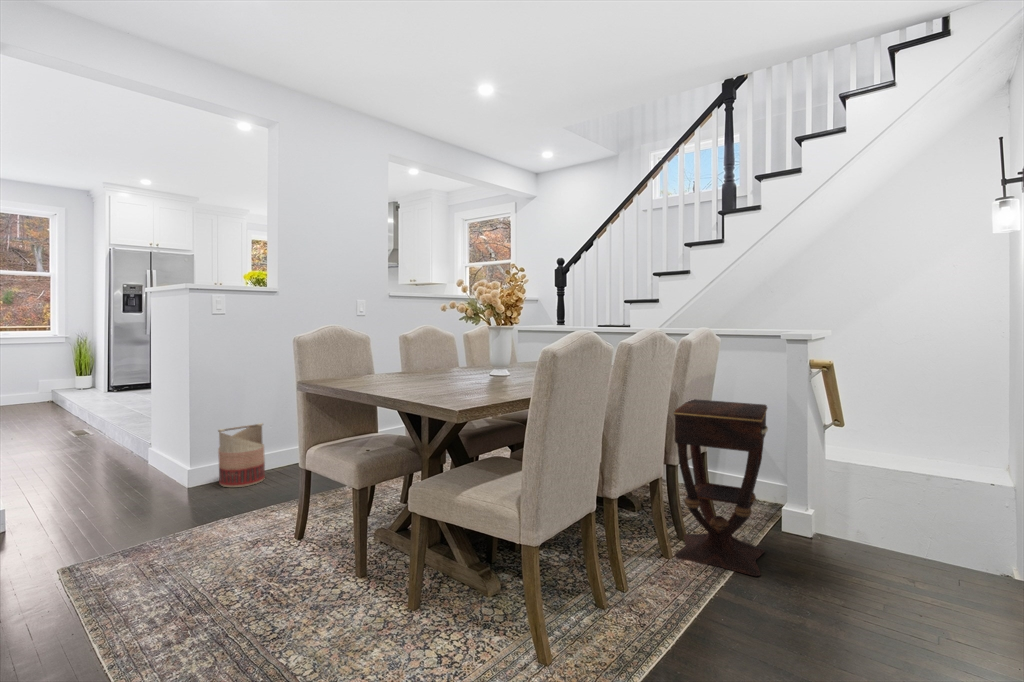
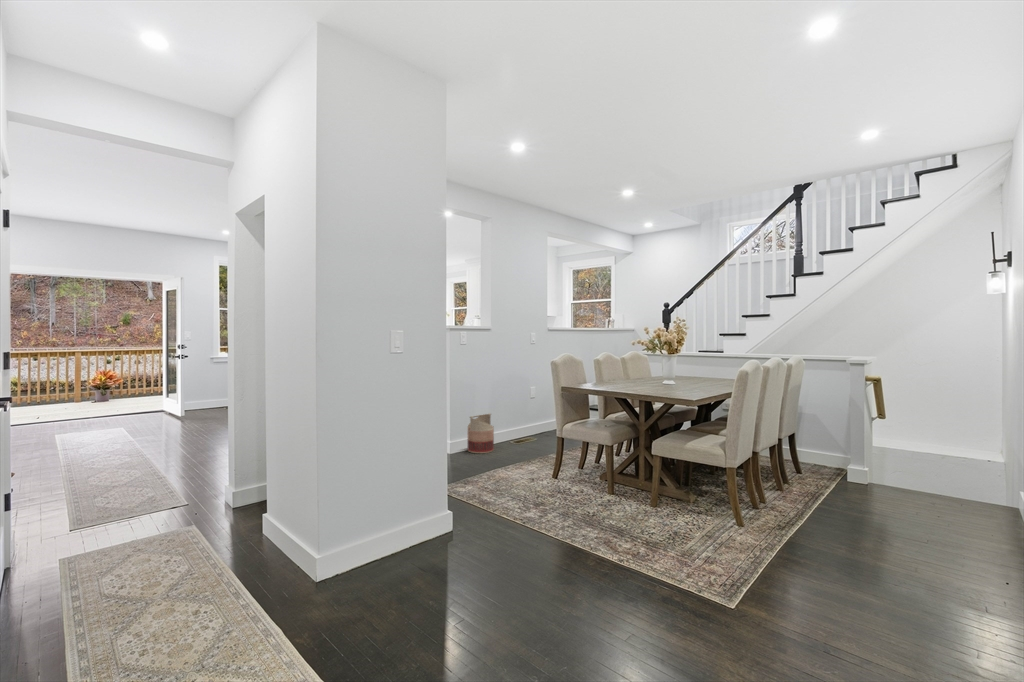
side table: present [674,399,768,576] -> none [785,399,843,501]

